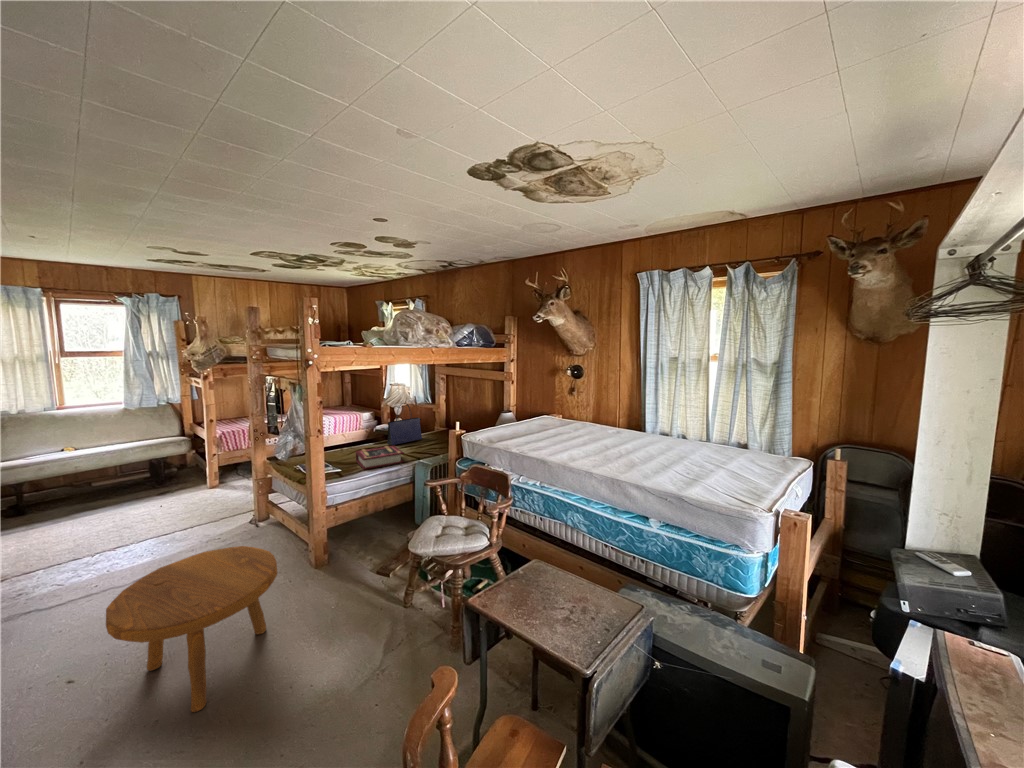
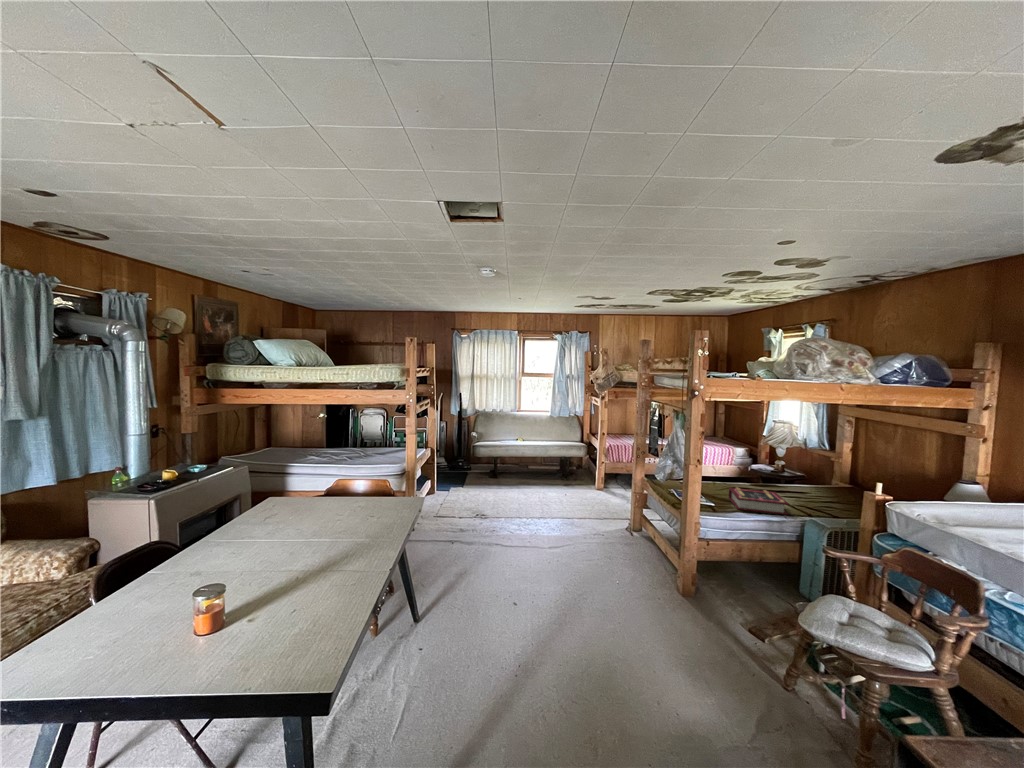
tote bag: present [387,403,422,445] -> none [765,445,814,493]
footstool: present [106,546,278,712] -> none [552,536,656,658]

